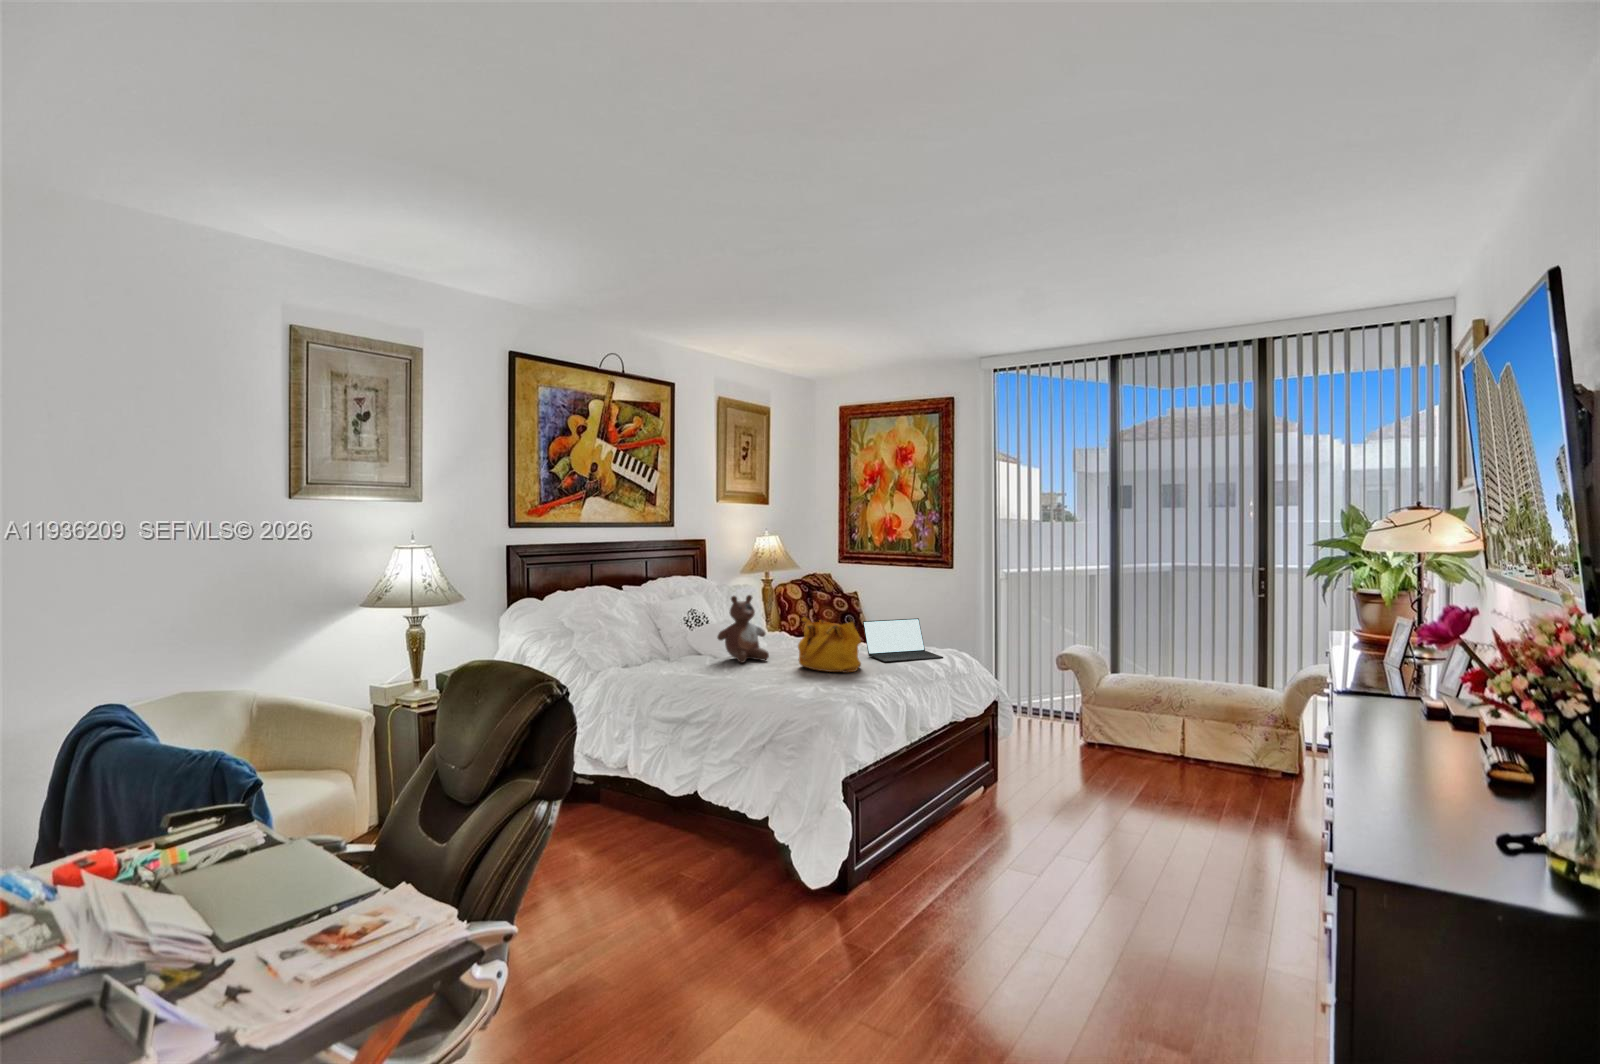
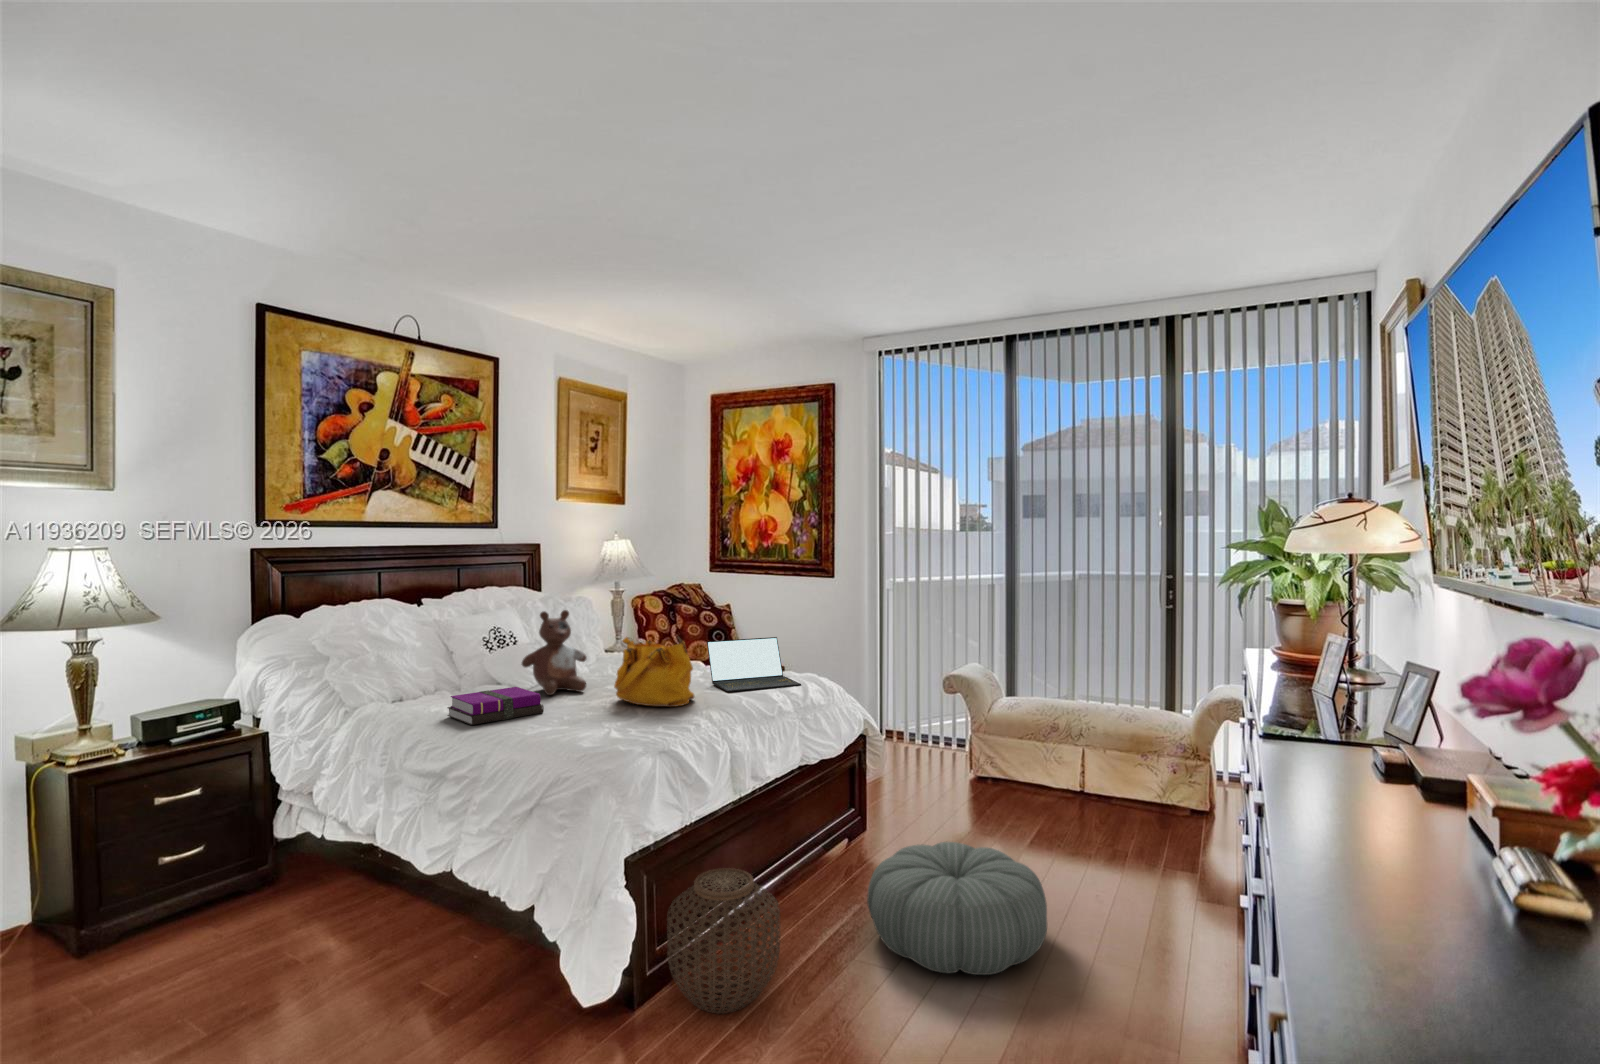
notebook: none [674,655,747,683] -> present [448,687,544,725]
pouf: none [1013,784,1163,882] -> present [867,842,1047,975]
woven basket: none [868,793,954,899] -> present [667,868,780,1014]

